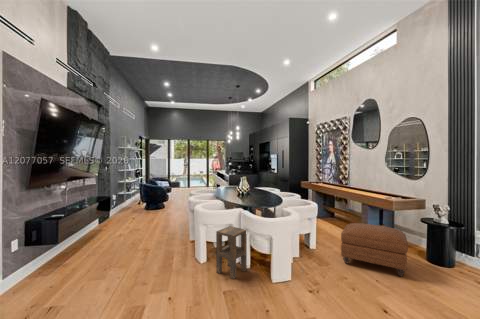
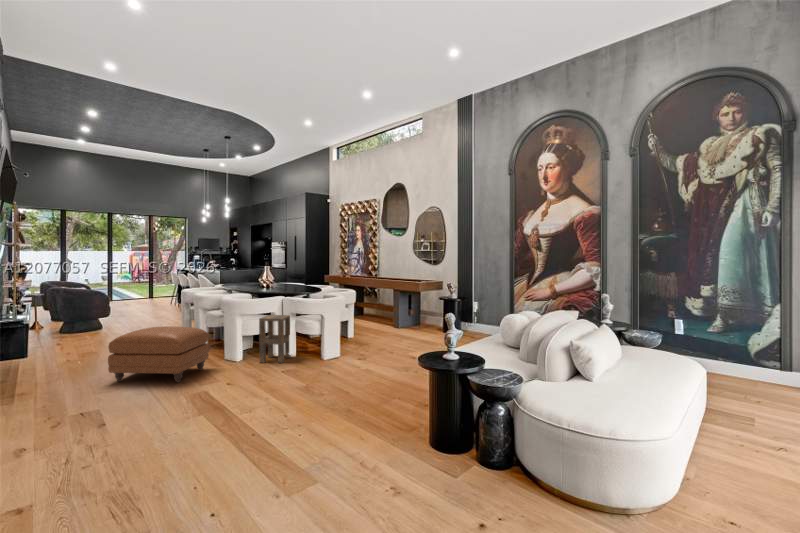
ottoman: present [341,223,408,276] -> present [108,326,209,382]

